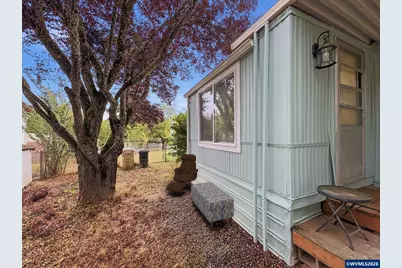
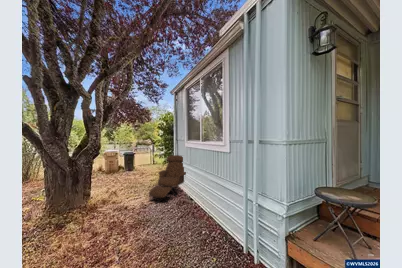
bench: present [191,182,234,230] -> none [176,186,223,241]

